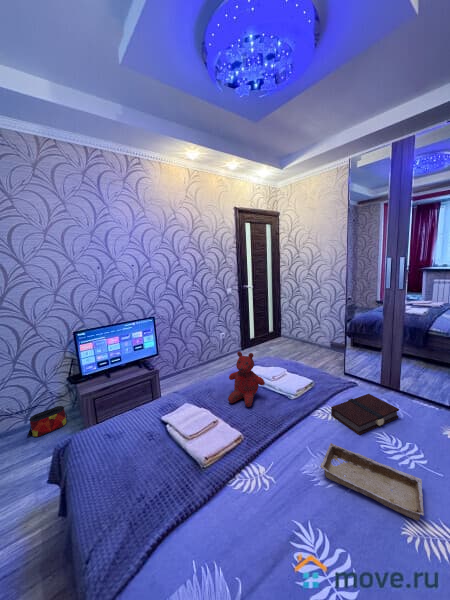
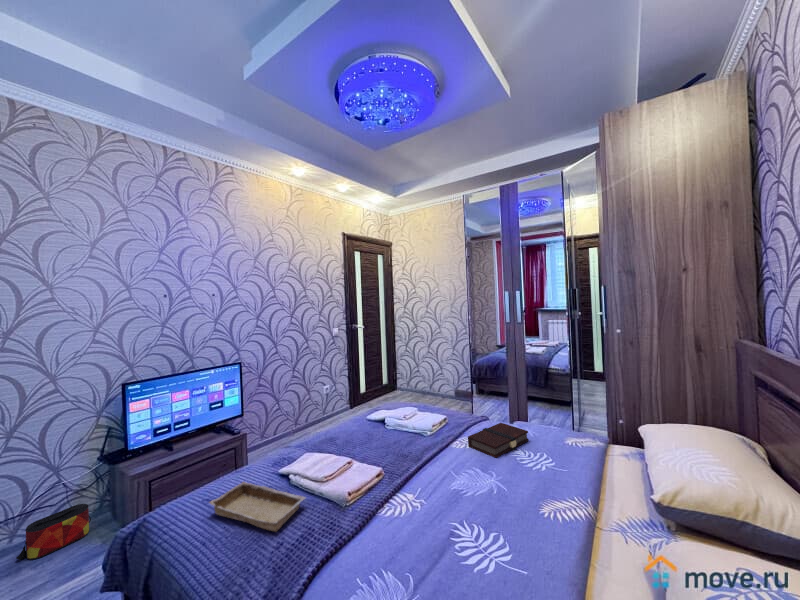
teddy bear: present [228,352,265,407] -> none [355,388,397,449]
tray: present [320,443,424,521] -> present [210,482,305,532]

